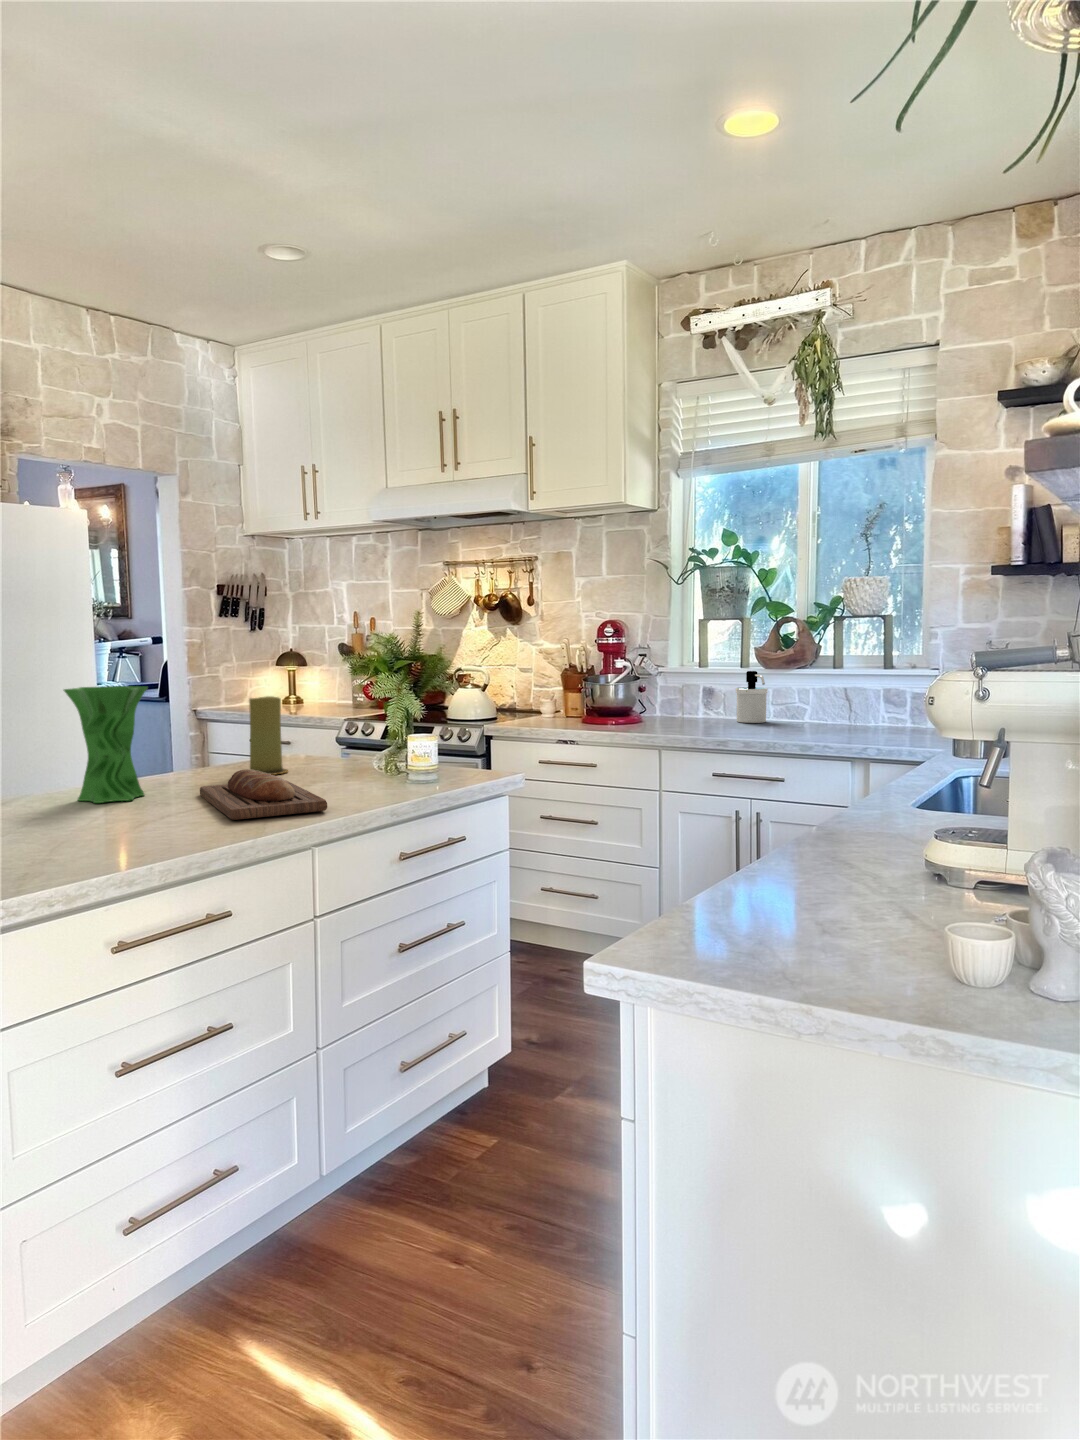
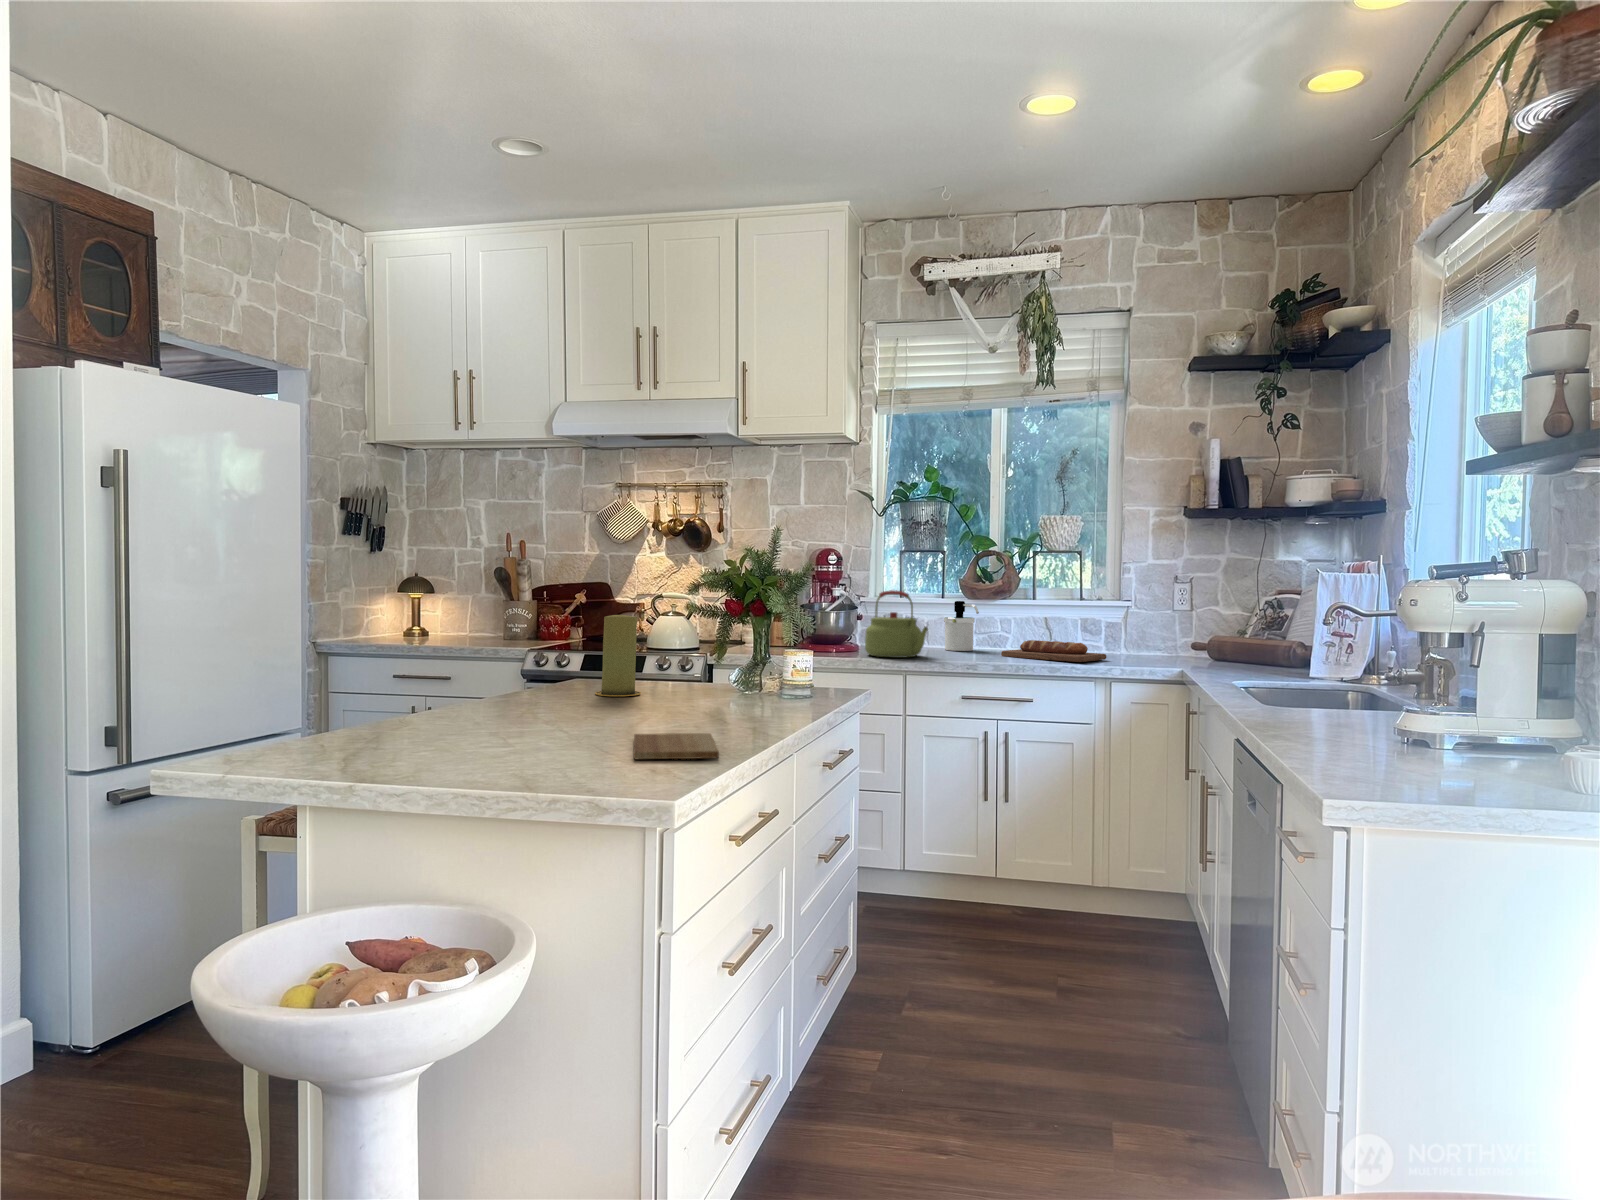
kettle: none [635,662,693,730] -> present [865,590,928,657]
vase: present [63,686,147,803] -> none [488,599,565,721]
bread loaf: present [200,769,327,820] -> present [1001,640,1106,662]
cutting board: none [68,823,207,856] -> present [634,733,719,759]

